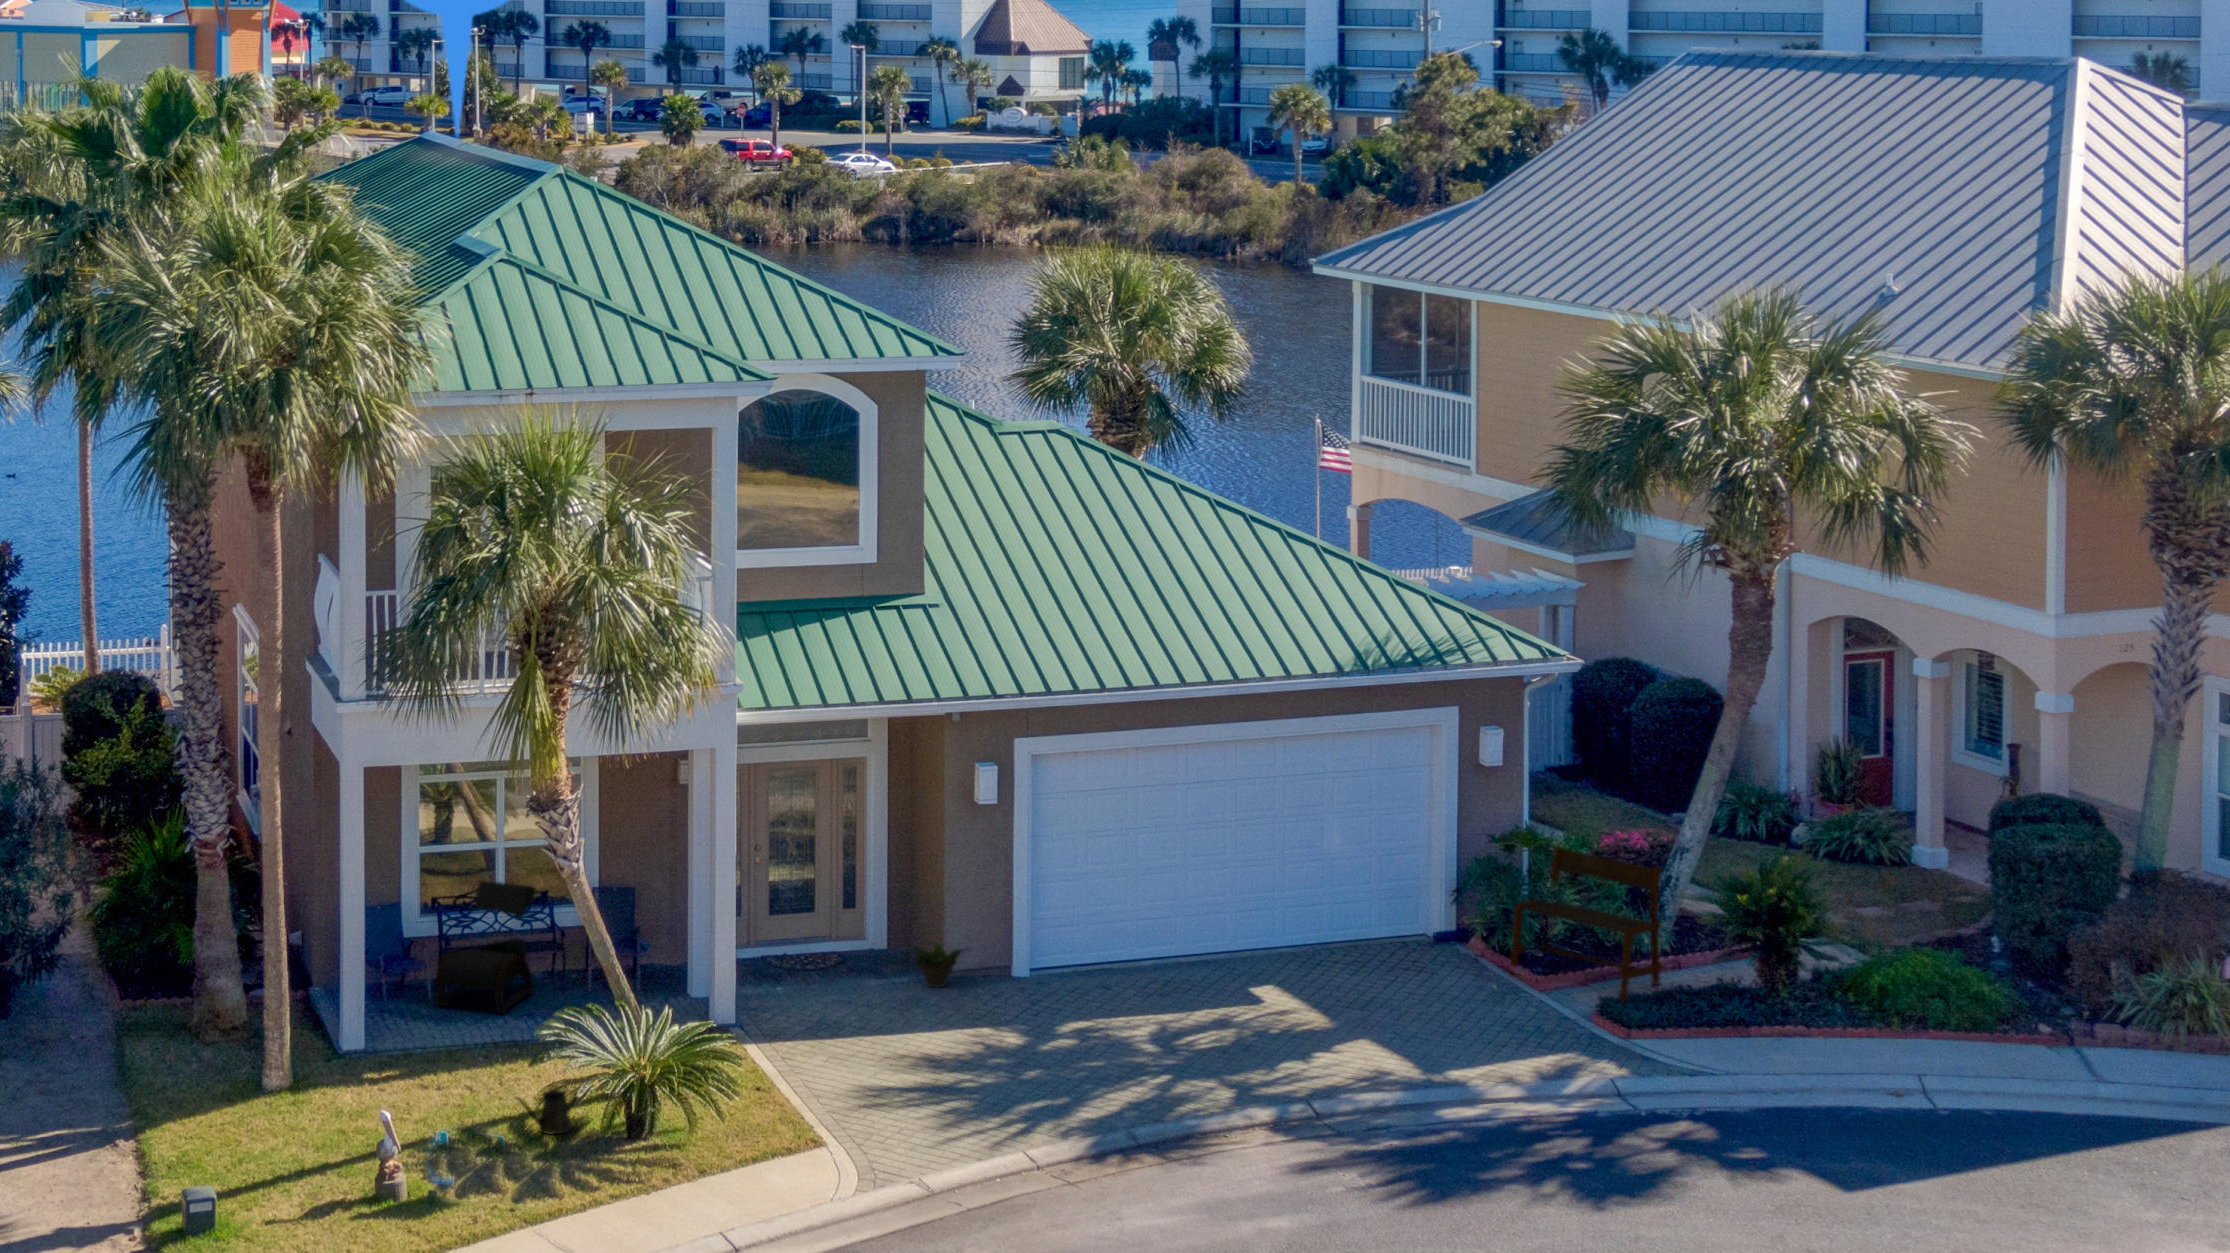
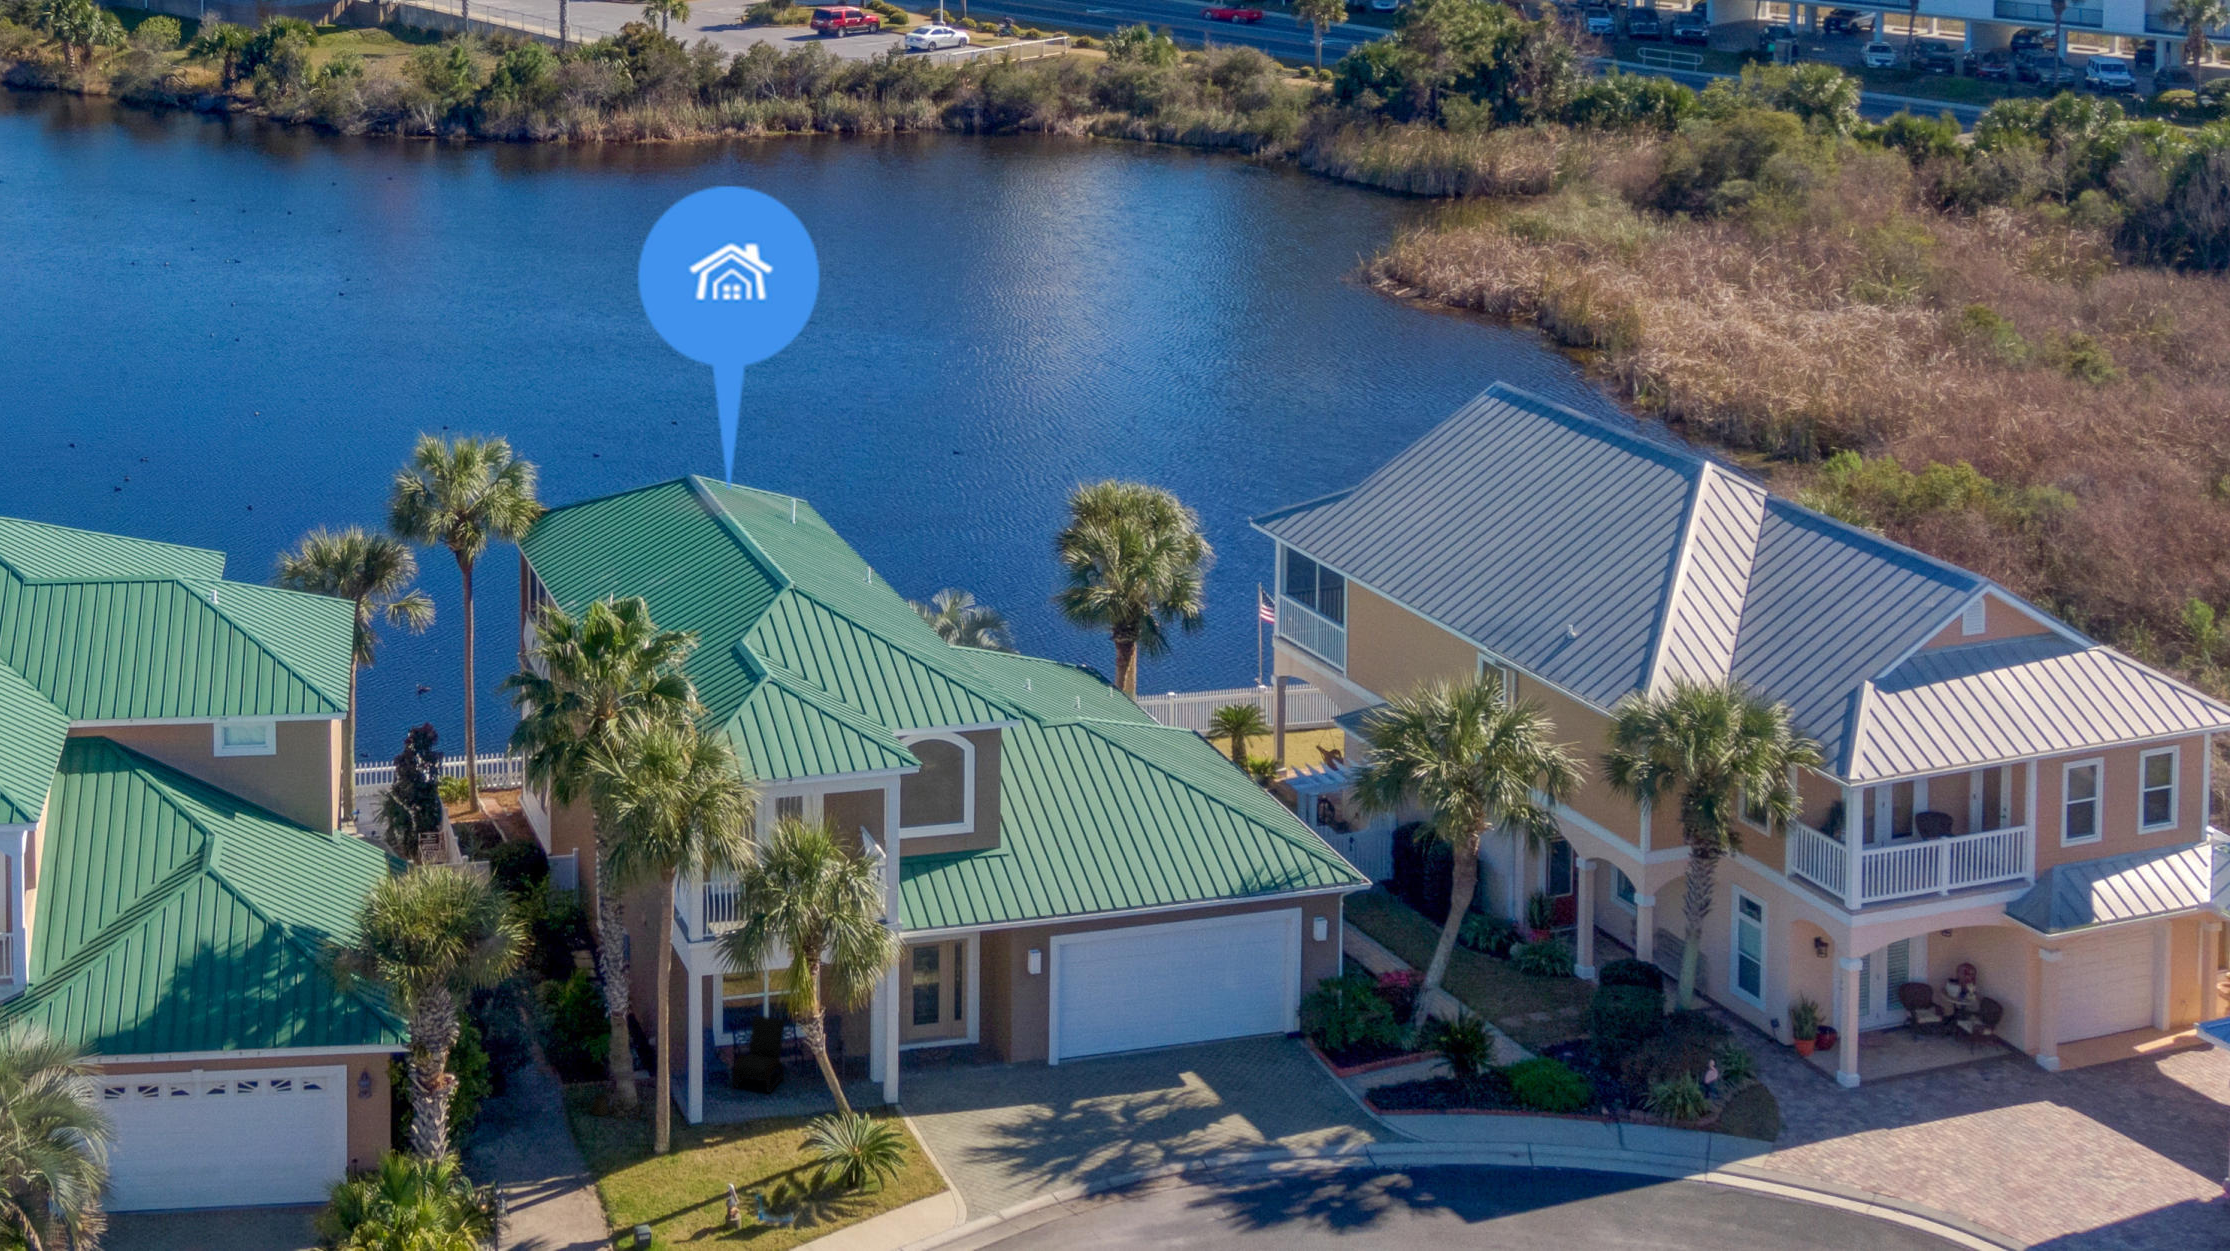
bench: present [1511,846,1663,1001] -> none [1324,994,1407,1088]
decorative plant: present [913,945,964,987] -> none [988,1048,1025,1075]
watering can: present [517,1089,577,1134] -> present [584,1093,608,1116]

